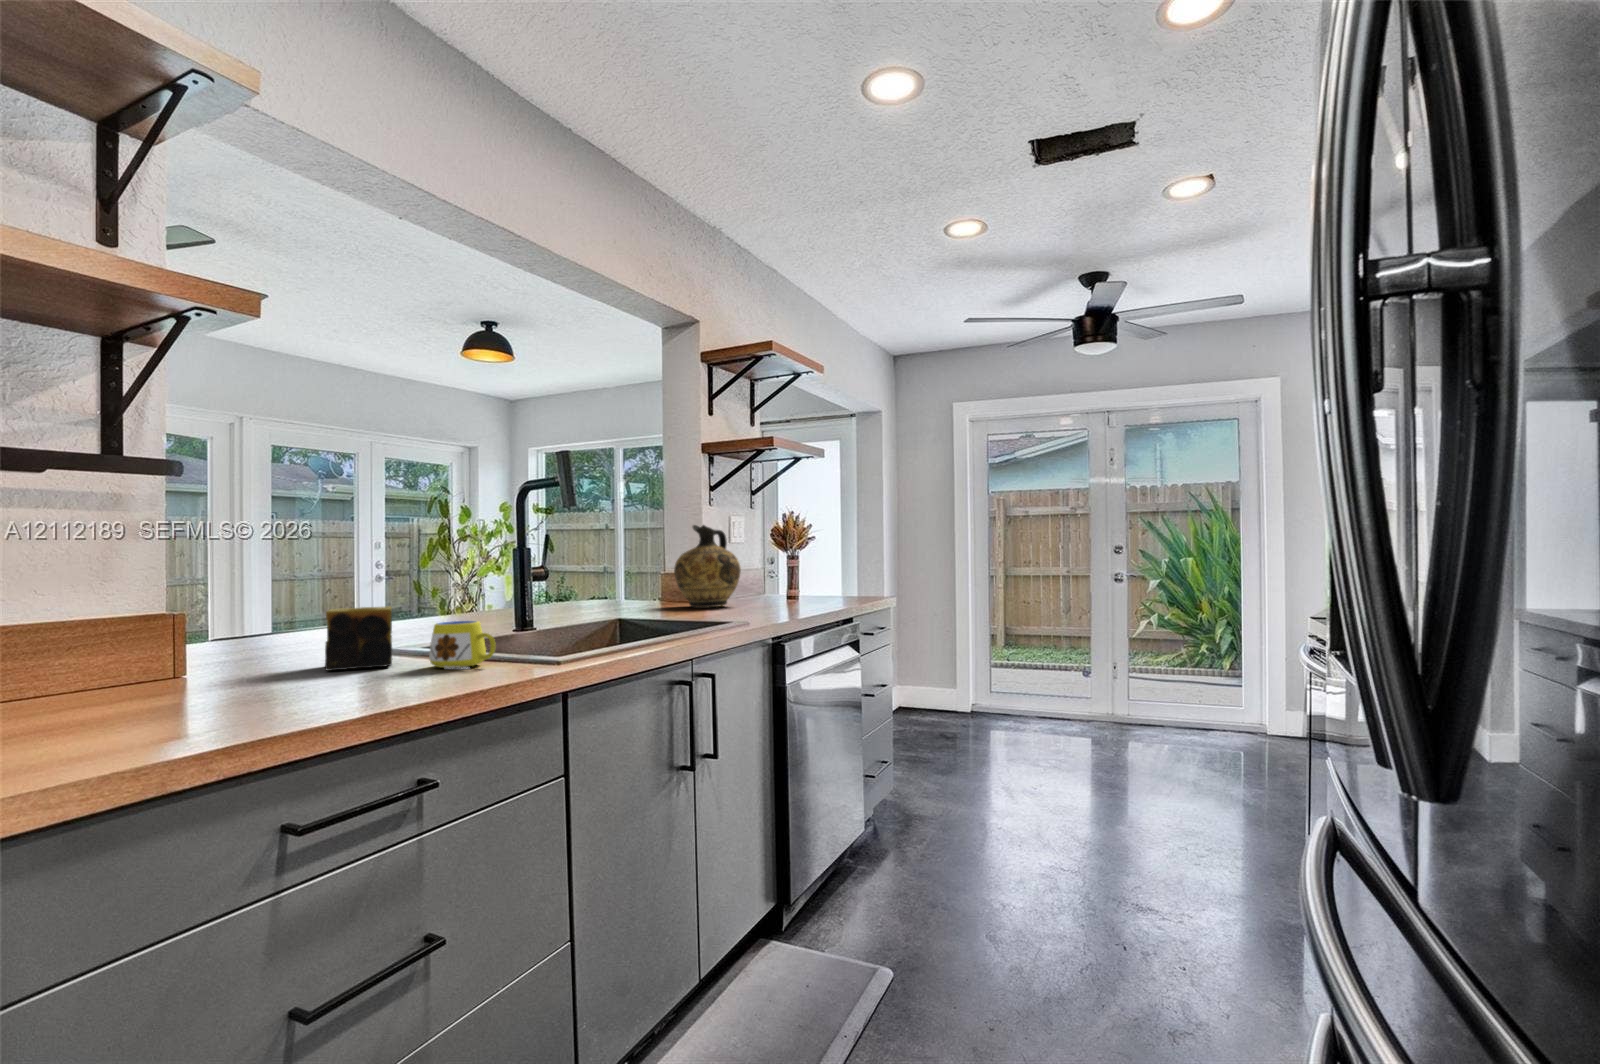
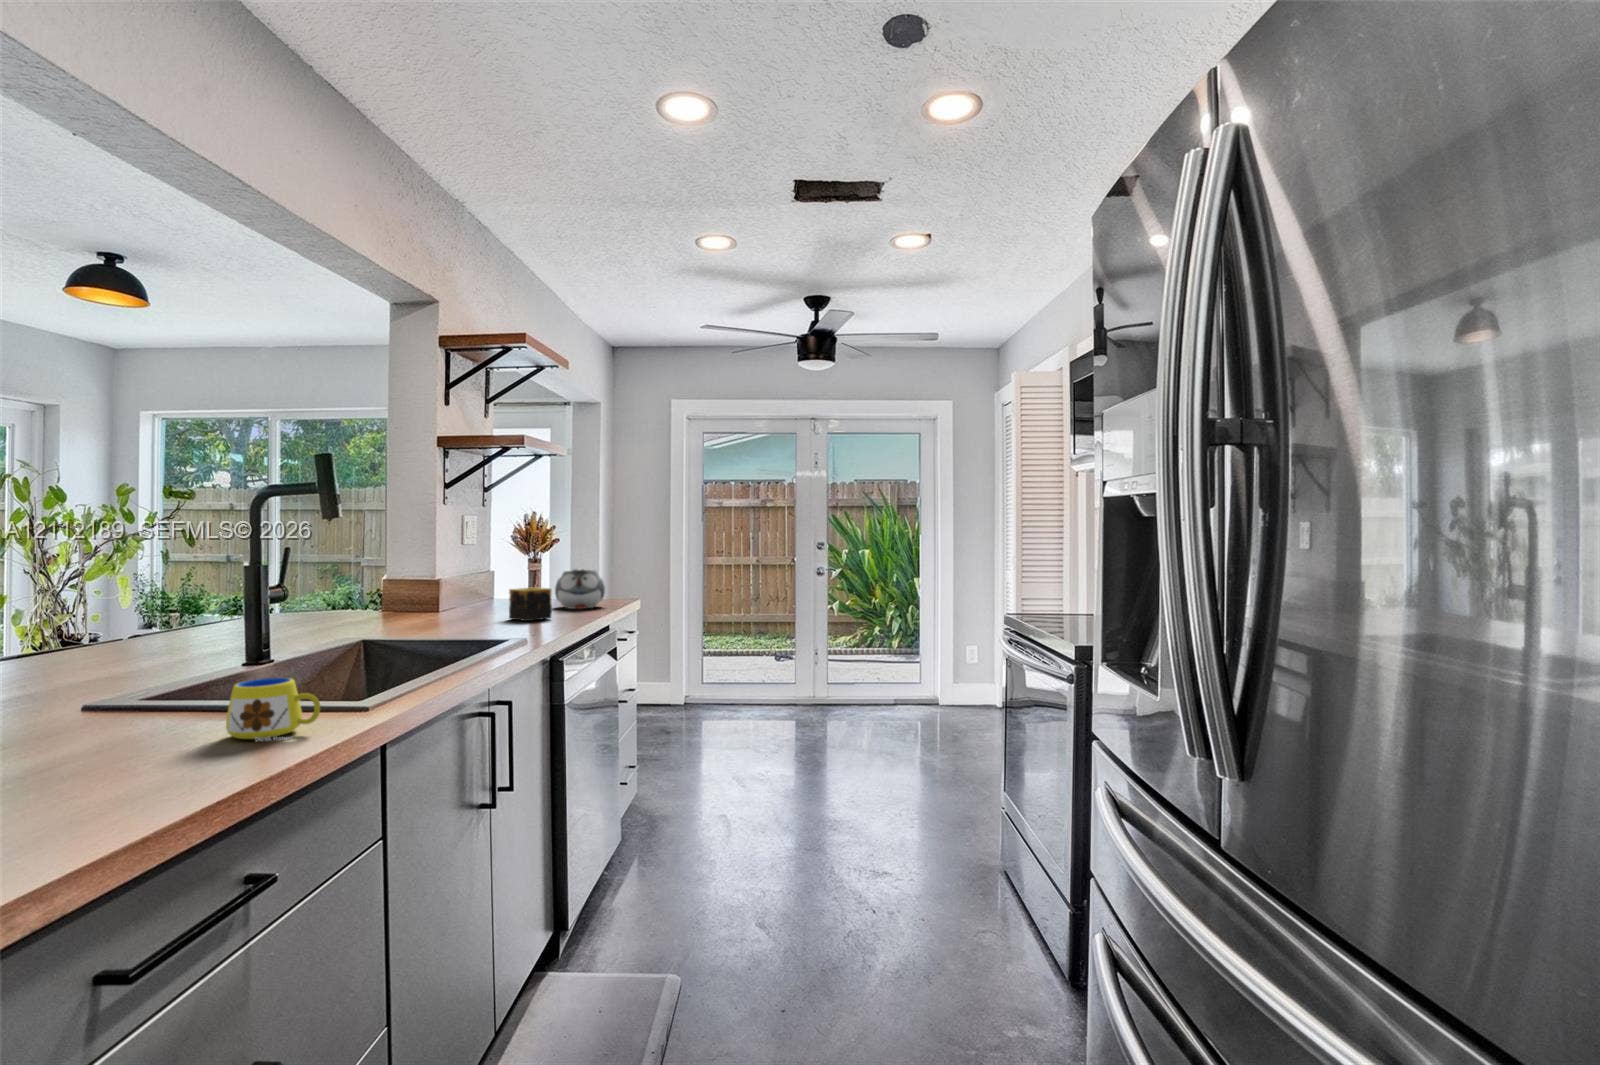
ceramic jug: present [674,525,741,608] -> none [409,527,487,618]
teapot: none [808,564,855,604] -> present [555,569,605,609]
candle: present [325,606,392,671] -> present [509,587,552,621]

